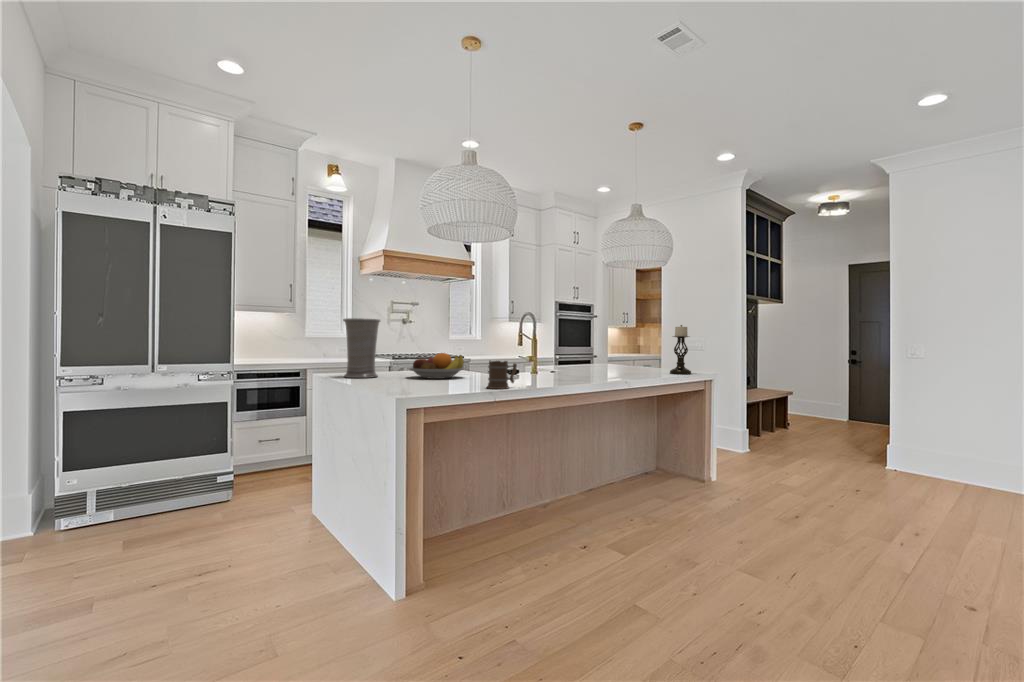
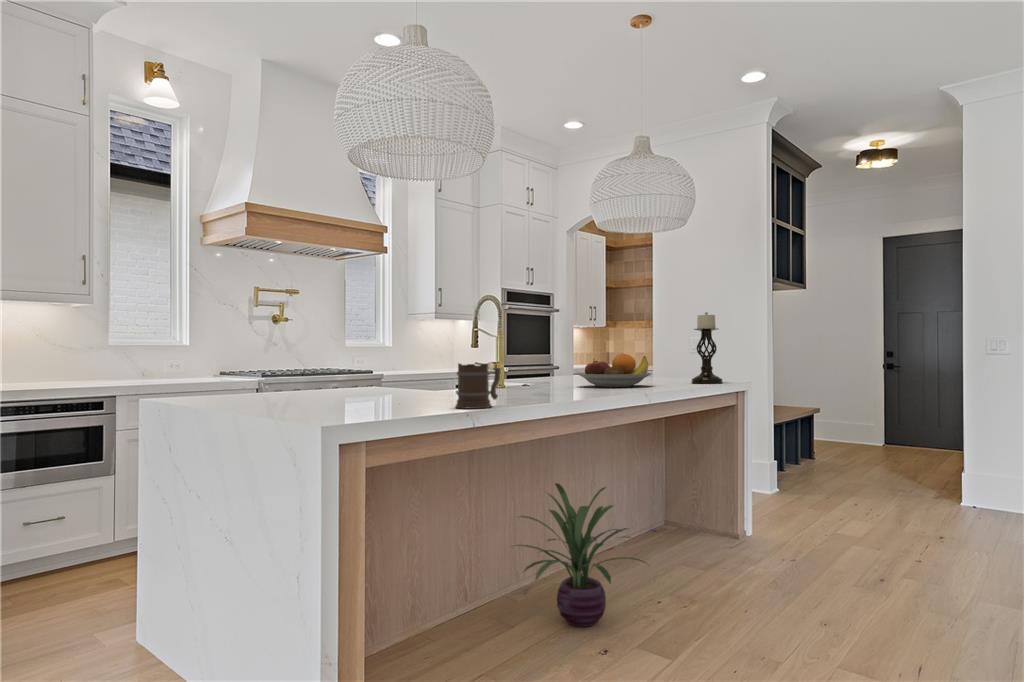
vase: present [343,318,380,378] -> none [196,304,259,402]
fruit bowl: present [408,353,465,379] -> present [577,354,652,387]
decorative plant: none [530,437,623,531] -> present [516,483,645,627]

